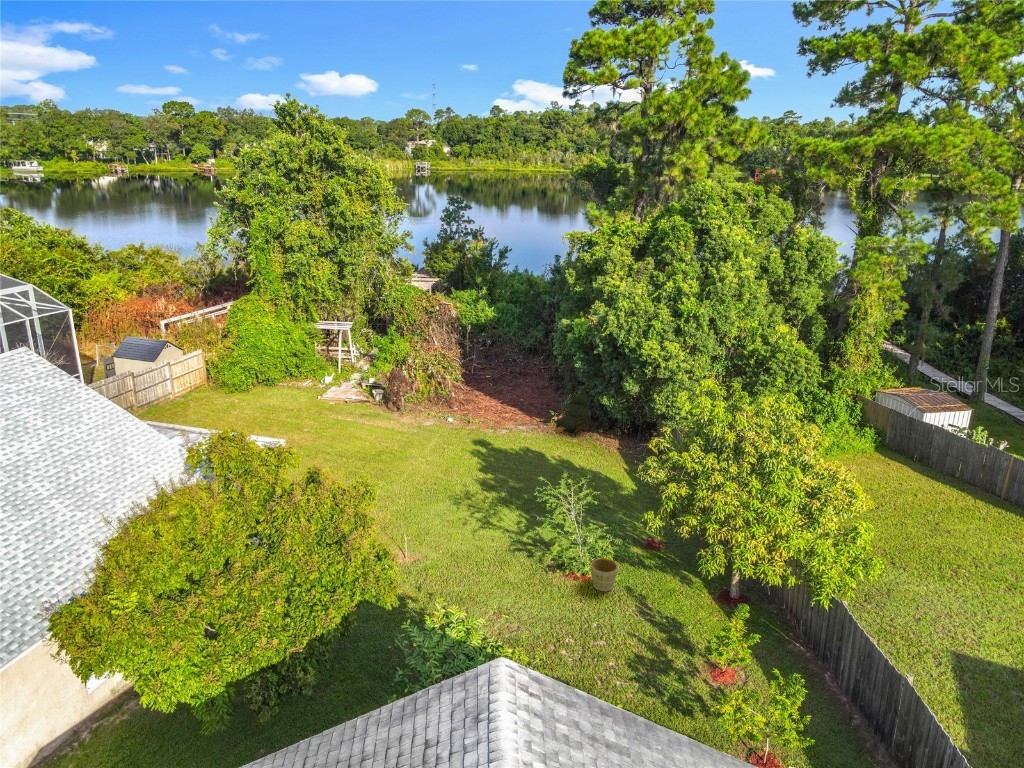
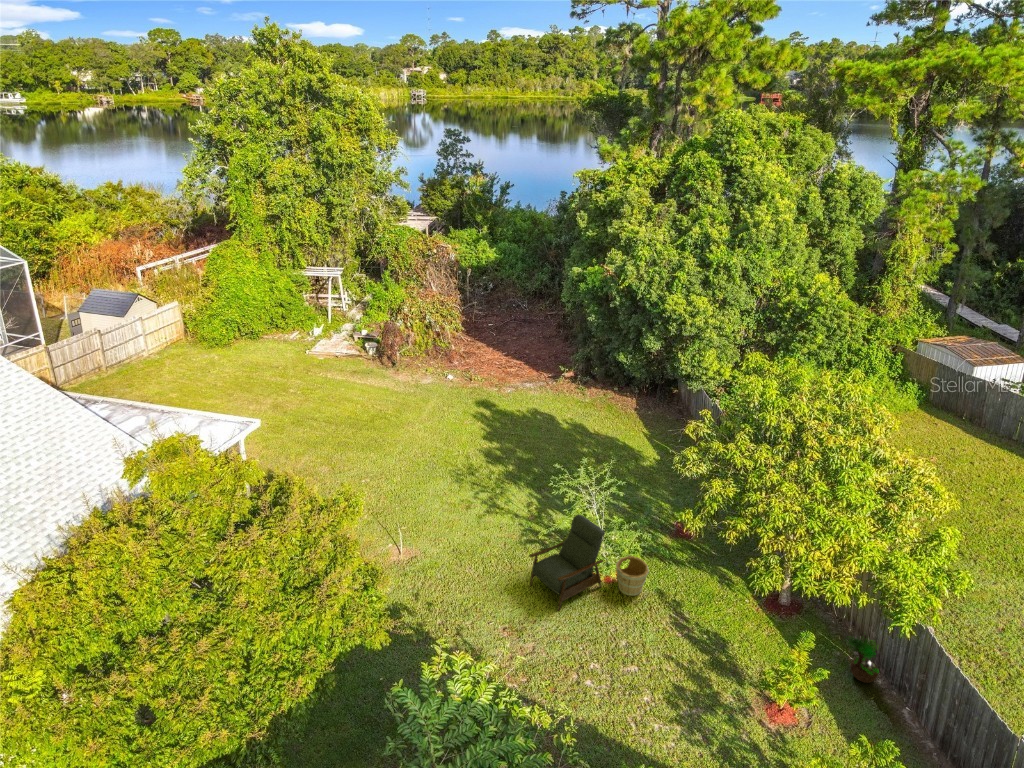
chair: present [555,394,591,437] -> present [529,514,605,611]
potted tree: none [778,609,809,655] -> present [848,637,879,683]

